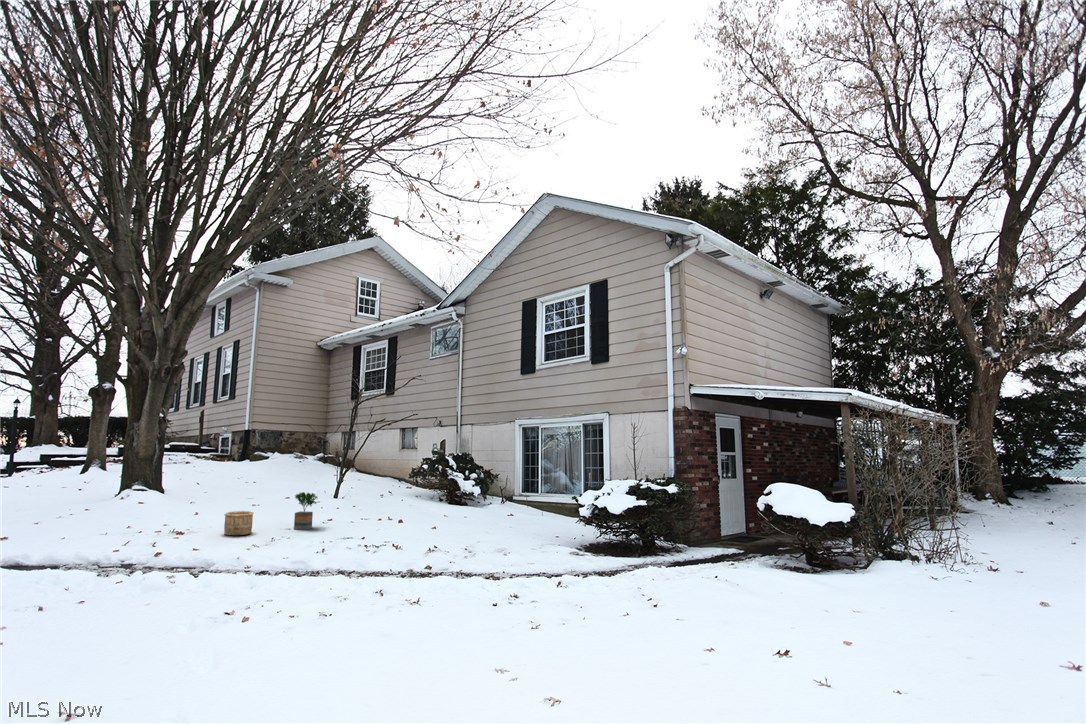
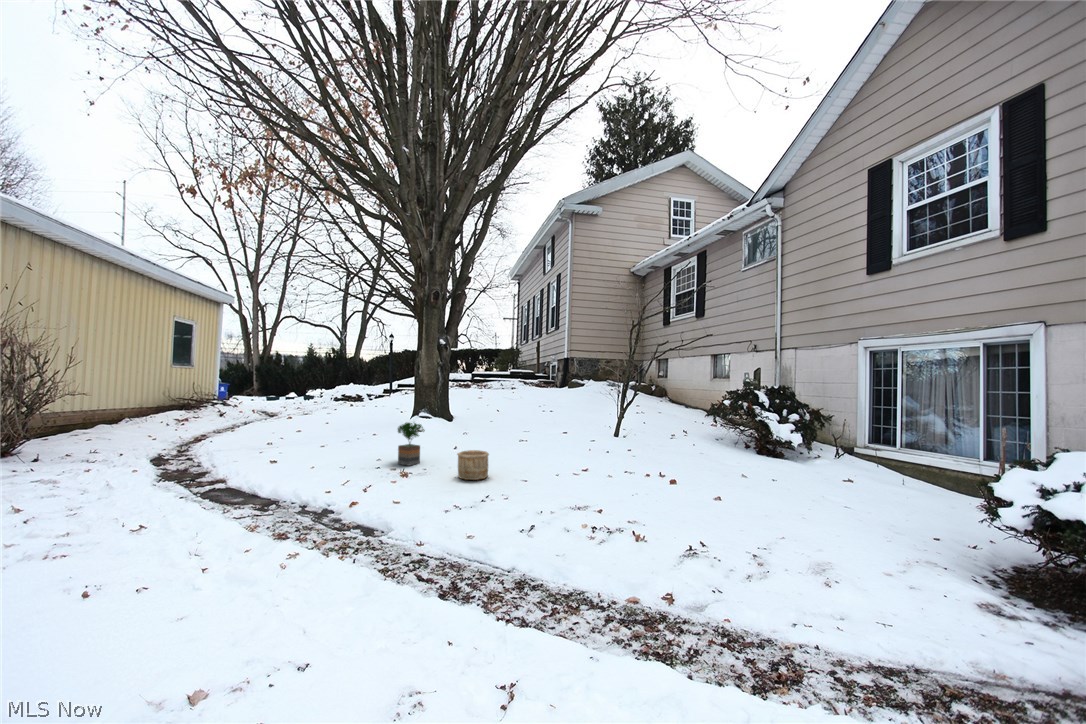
potted tree: present [294,492,317,530] -> present [398,423,425,466]

